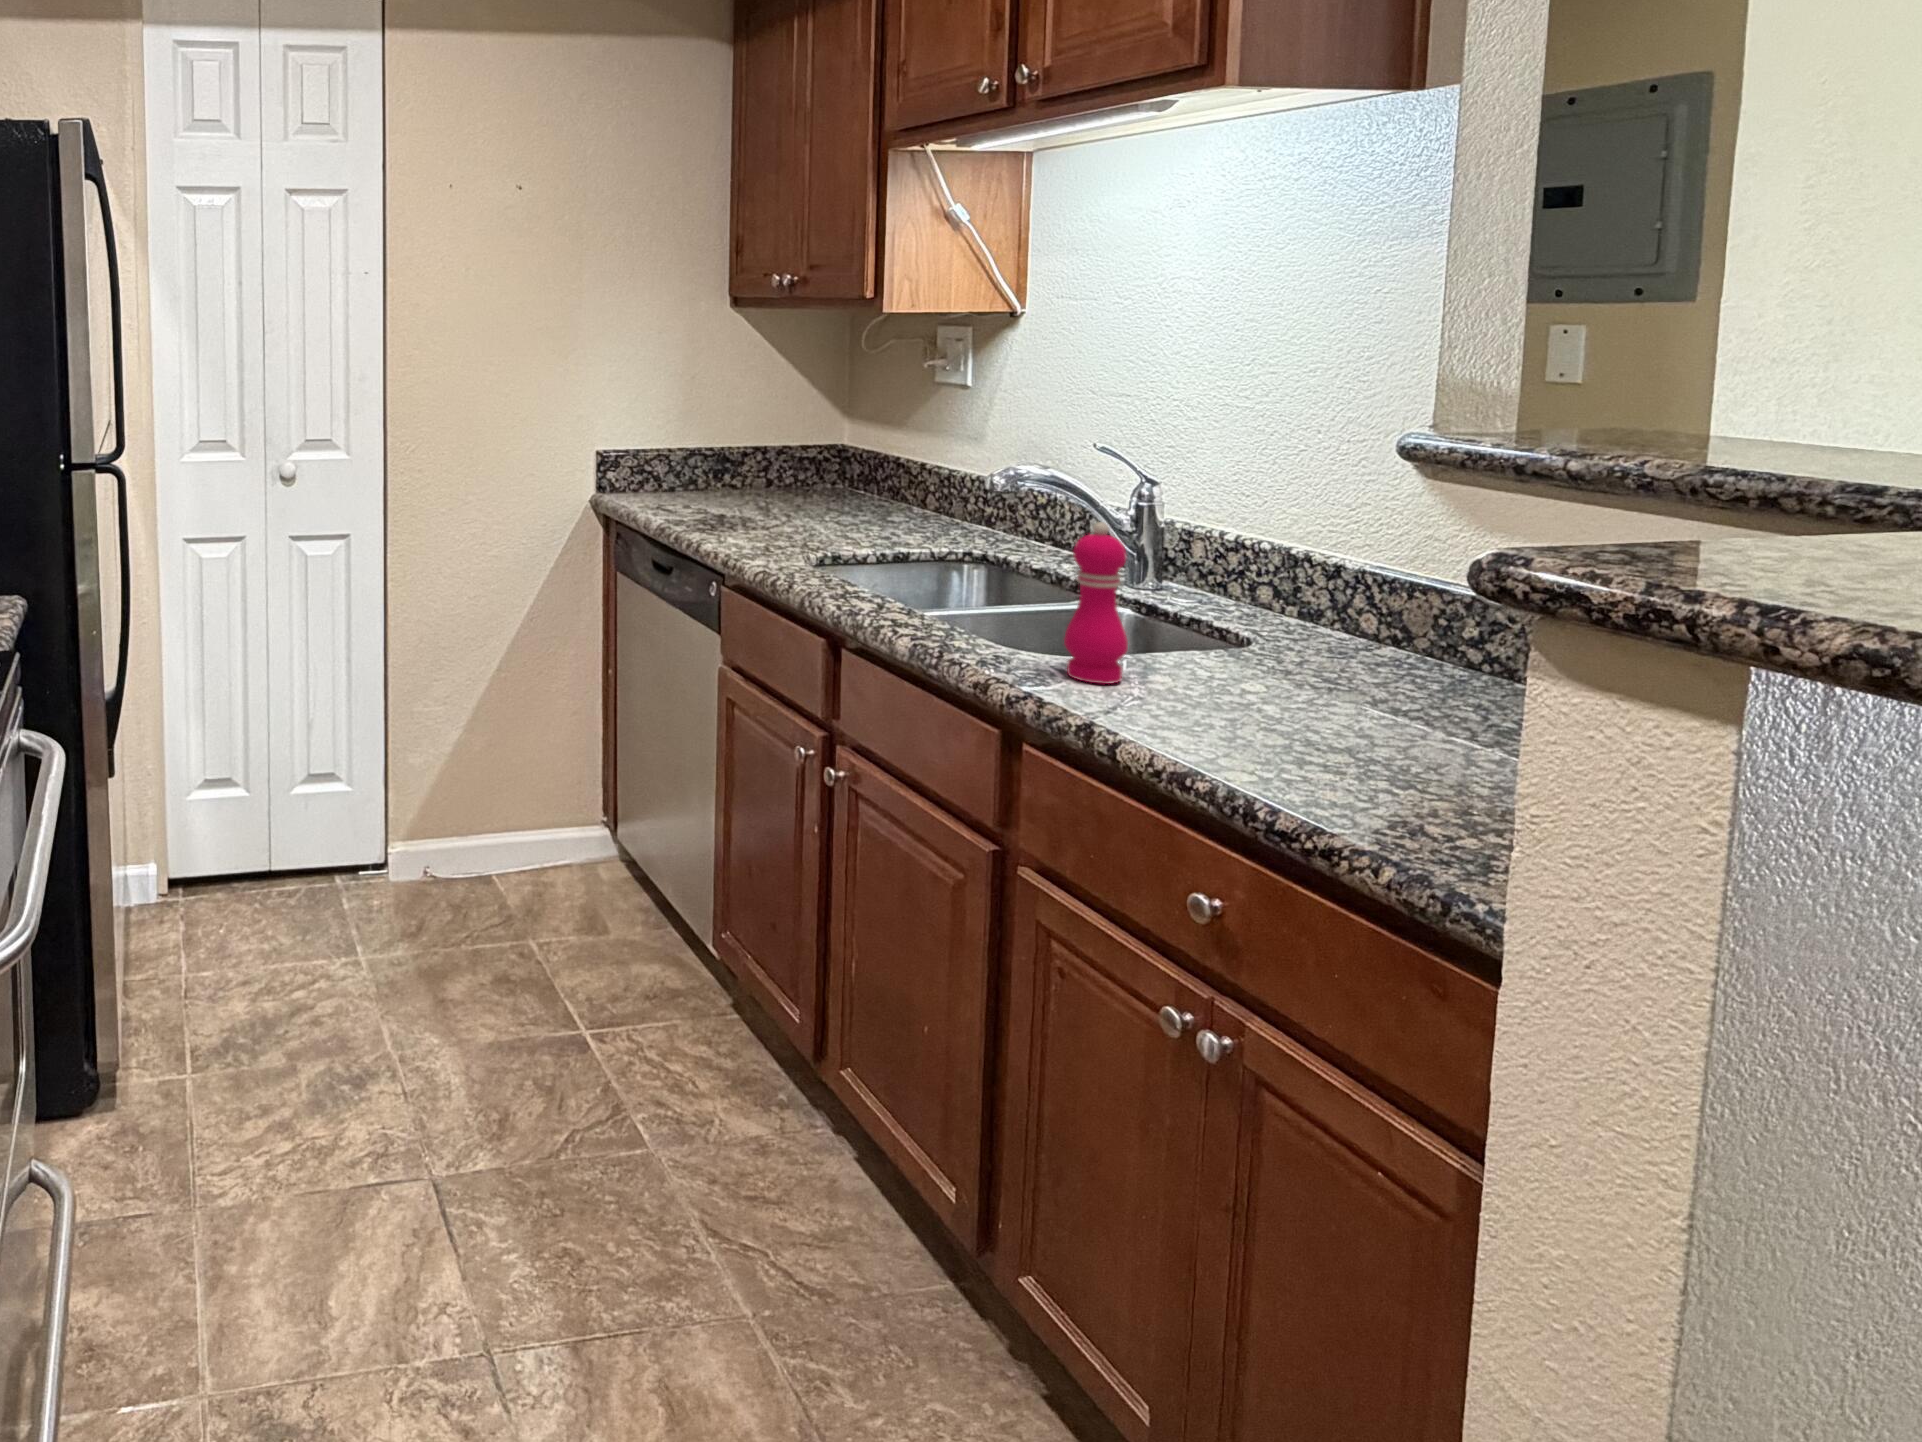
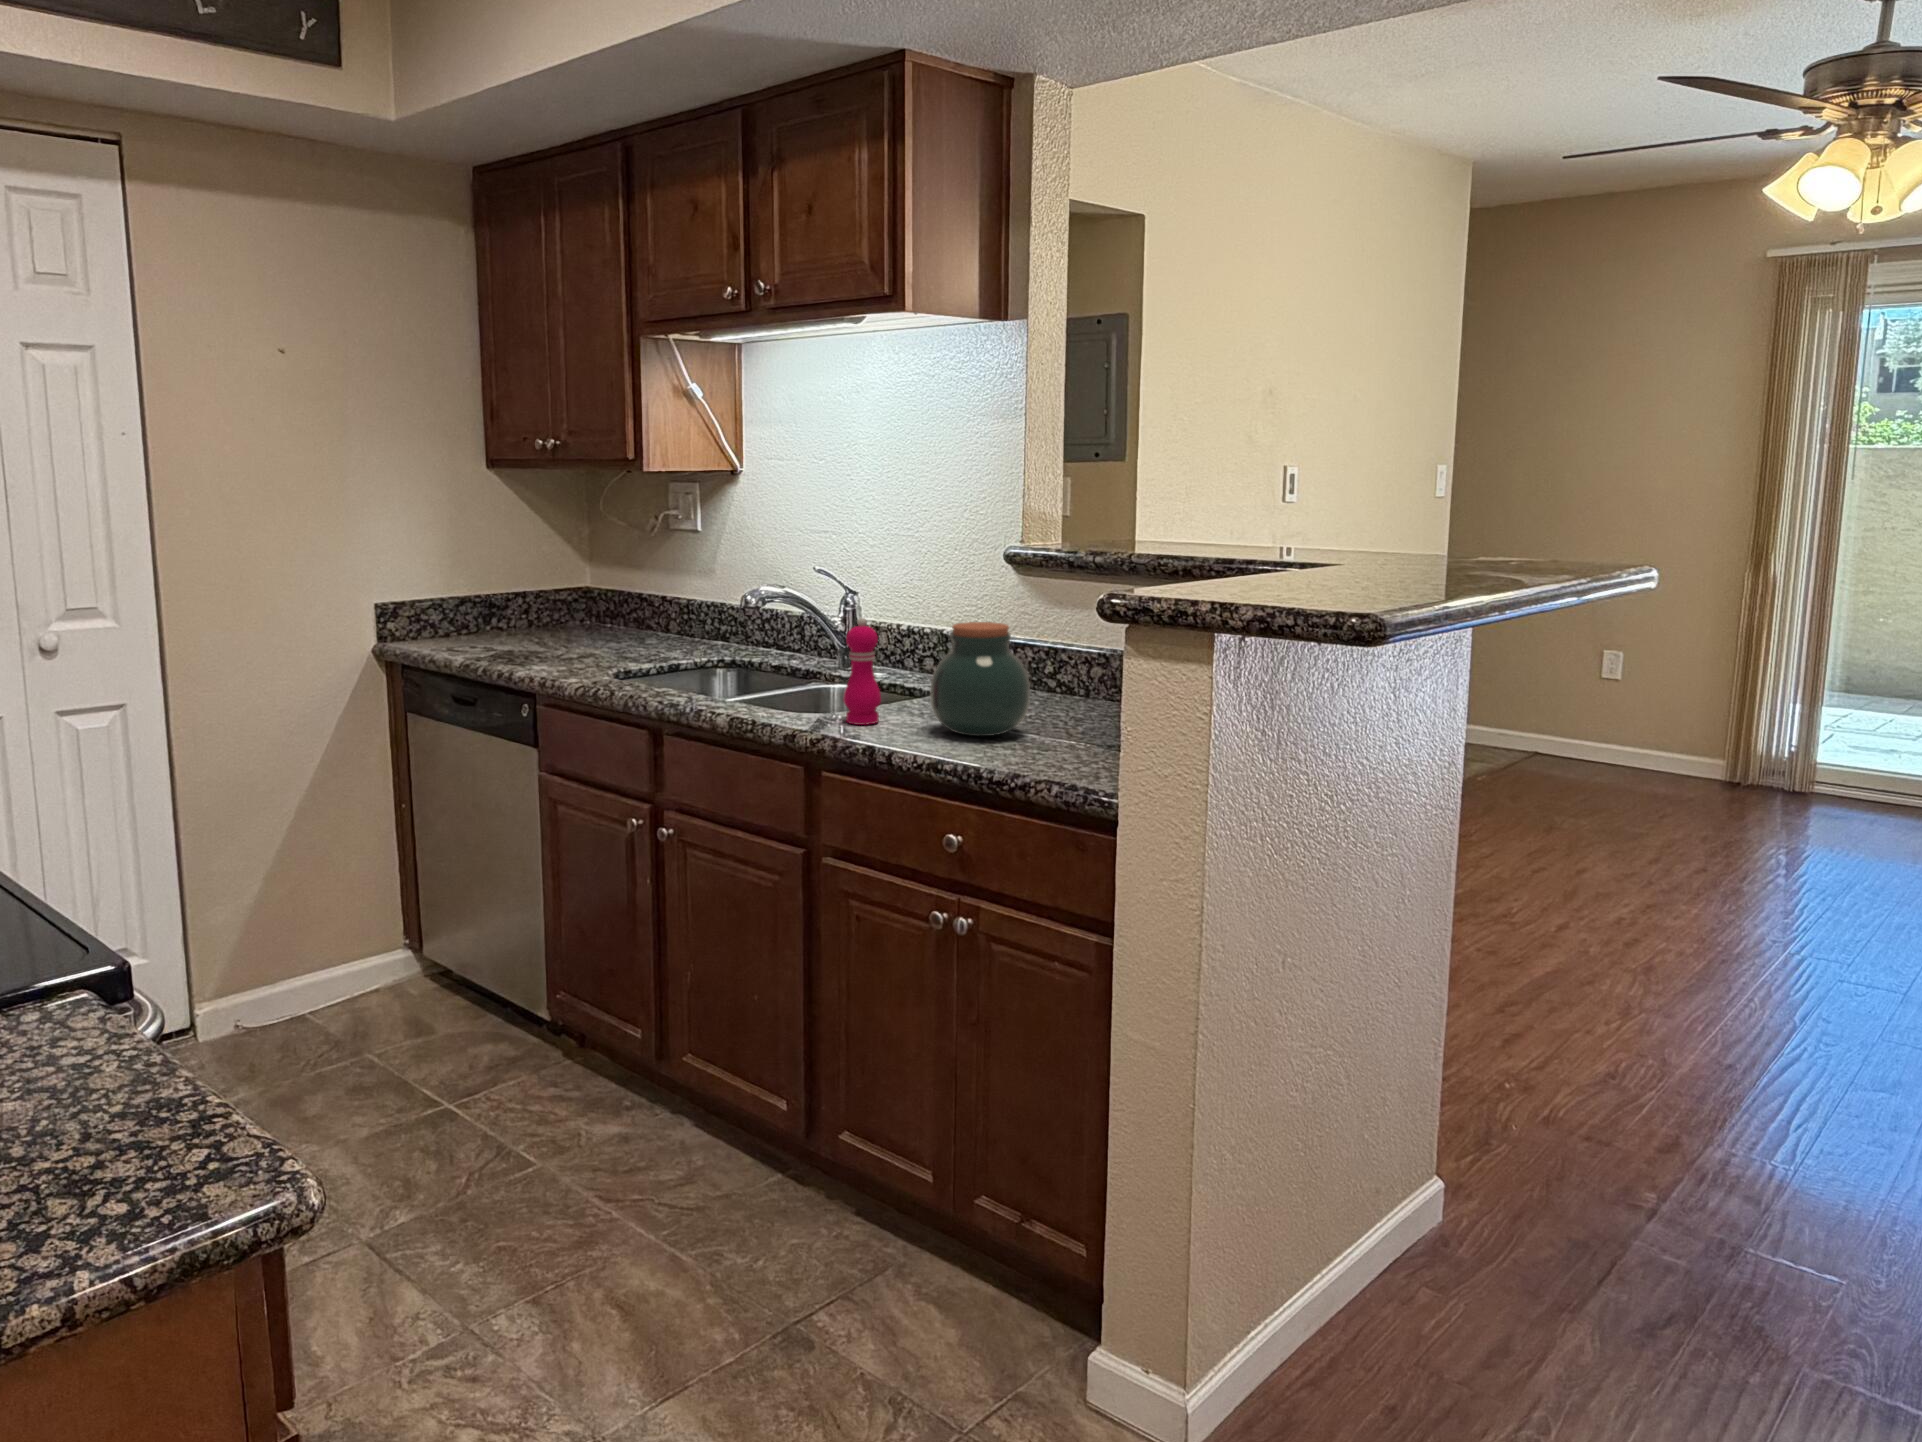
jar: none [1206,547,1402,742] -> present [930,622,1030,736]

